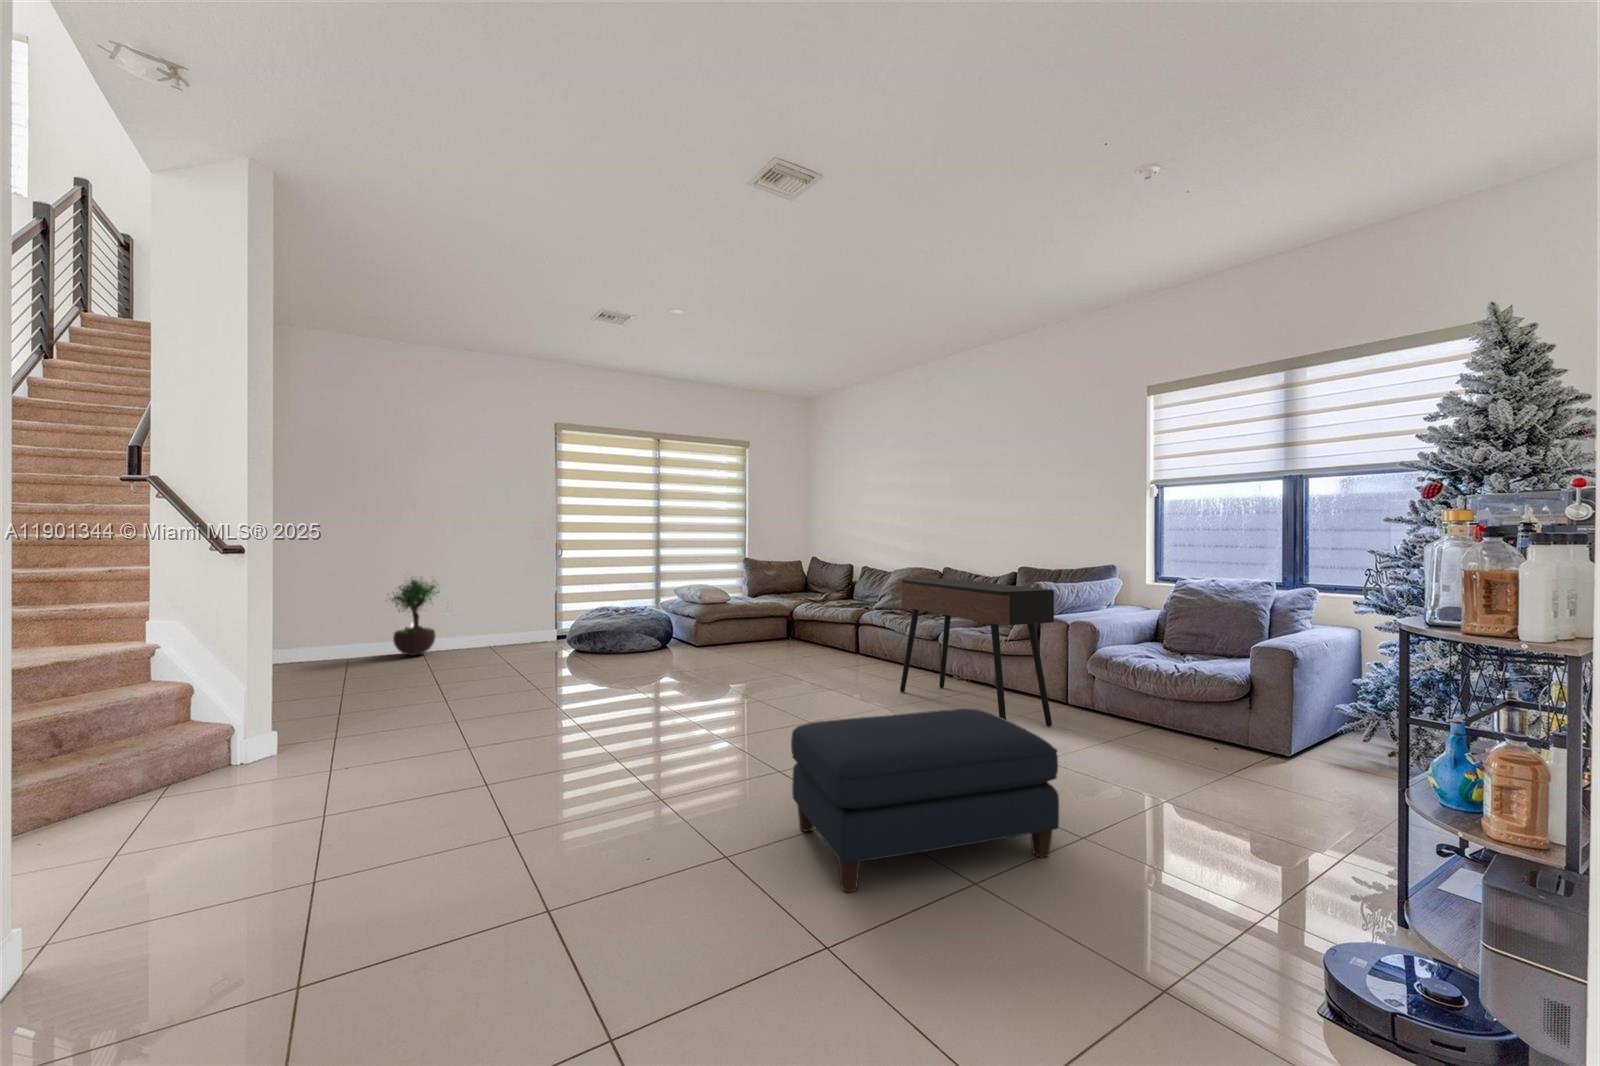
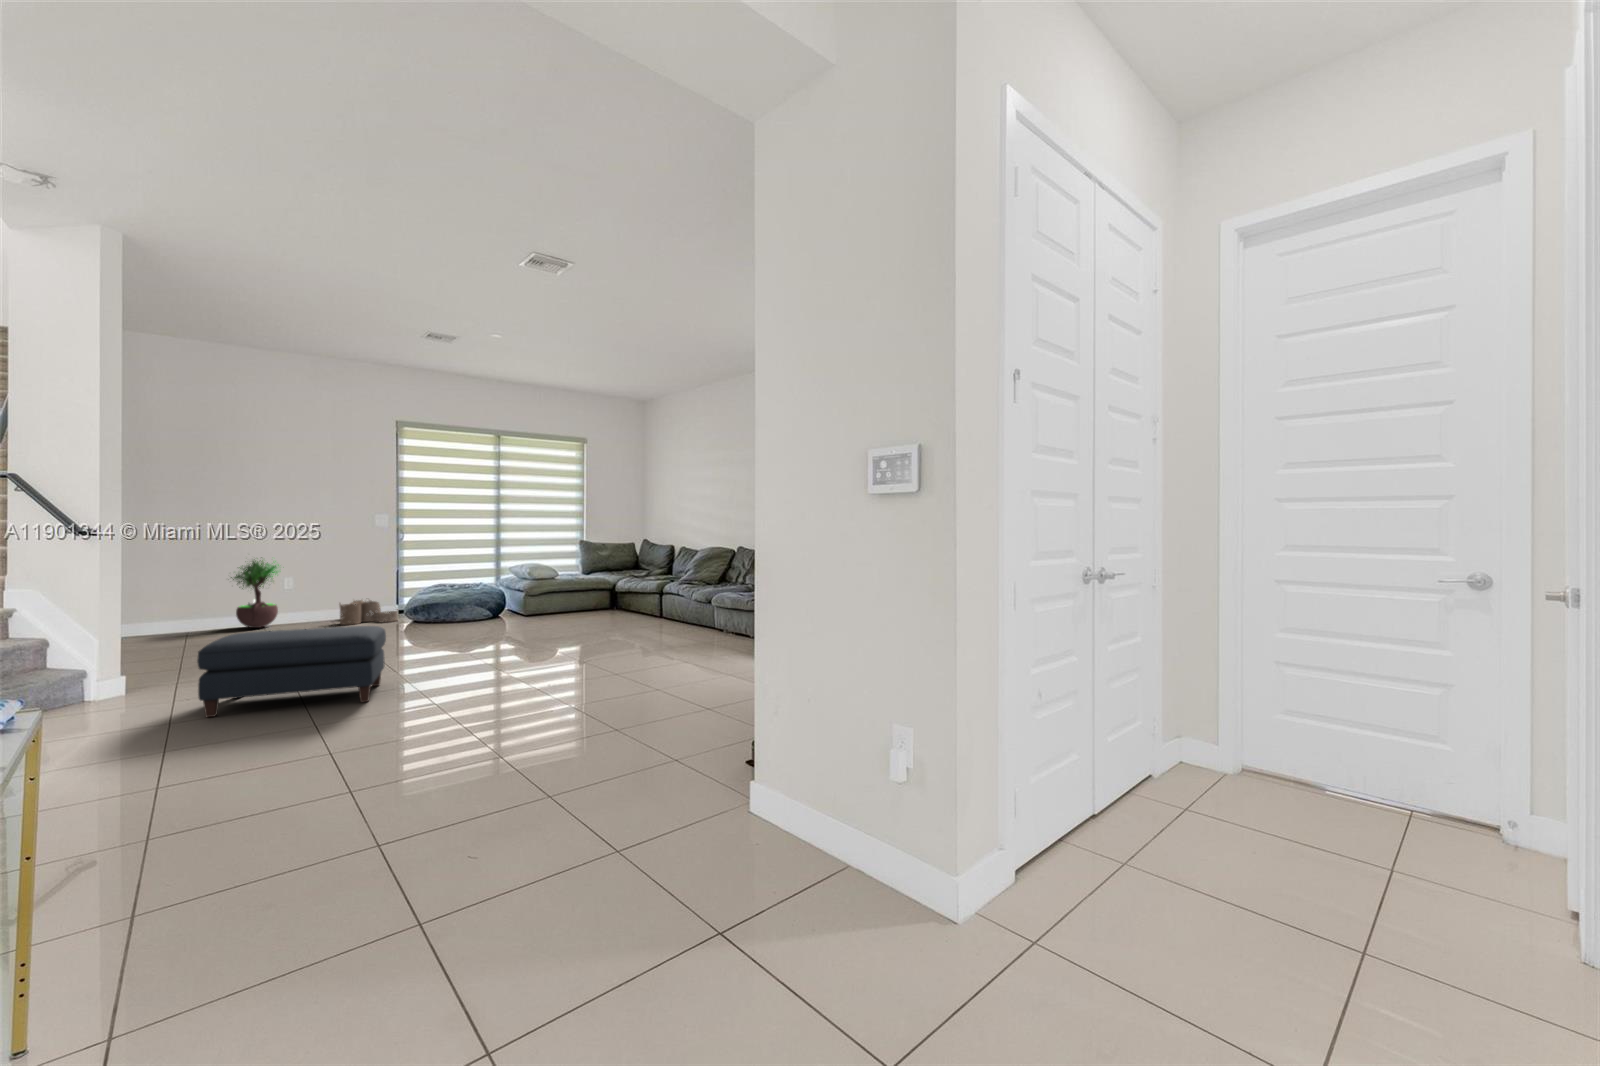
console table: present [900,578,1054,726] -> none [668,553,758,663]
woven basket: none [499,622,560,654] -> present [340,600,398,625]
ottoman: present [791,709,1059,893] -> present [197,626,386,717]

